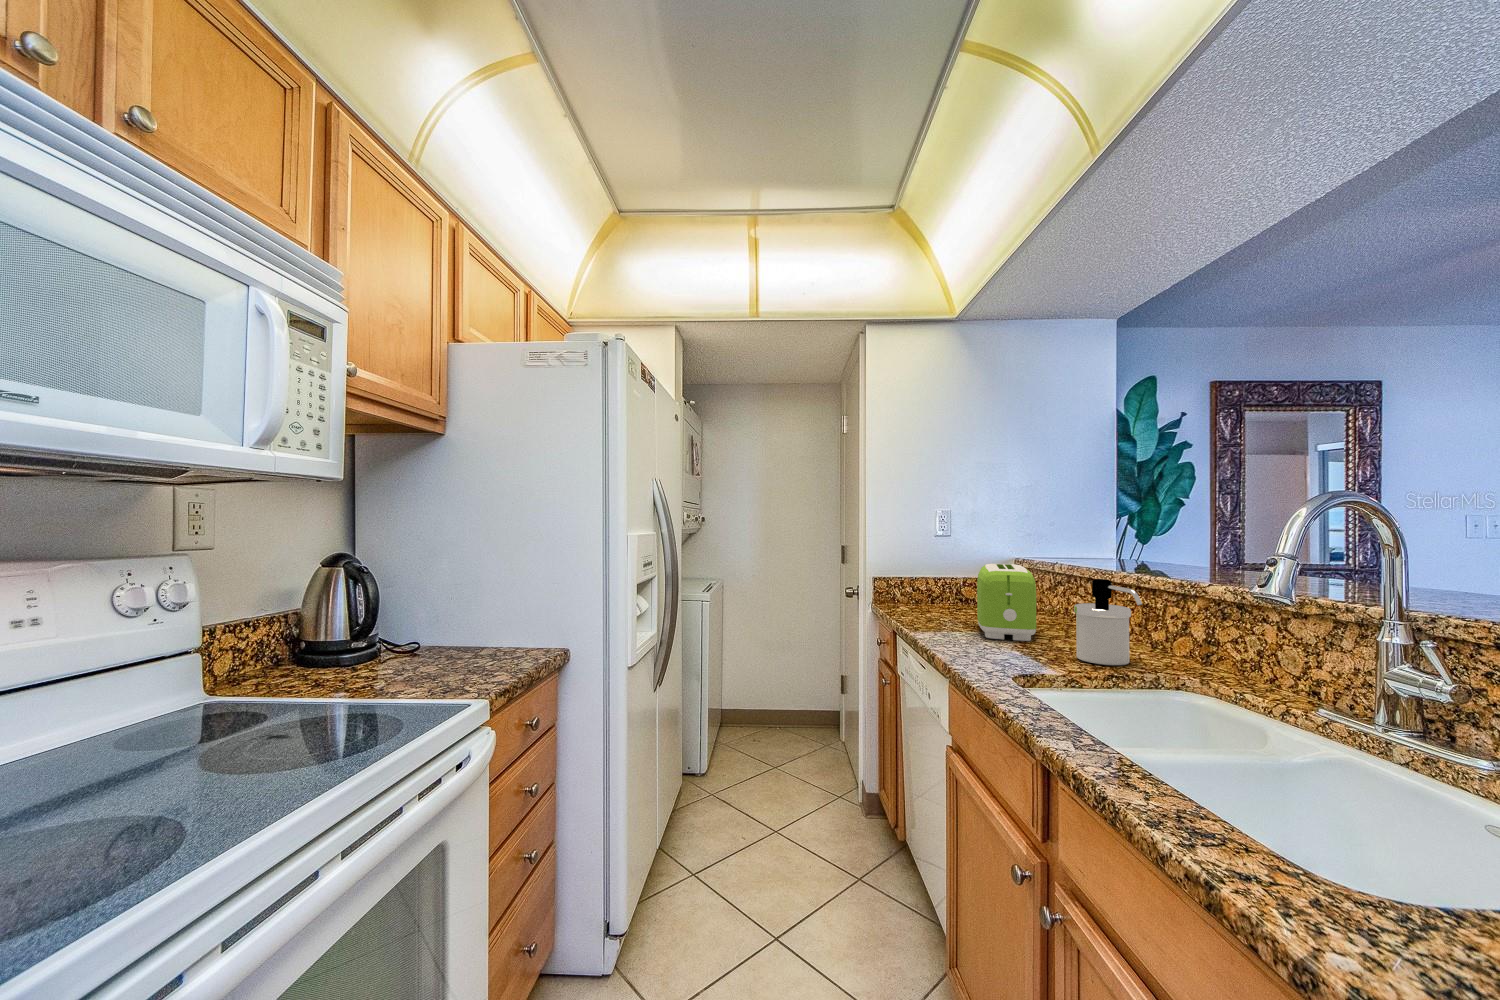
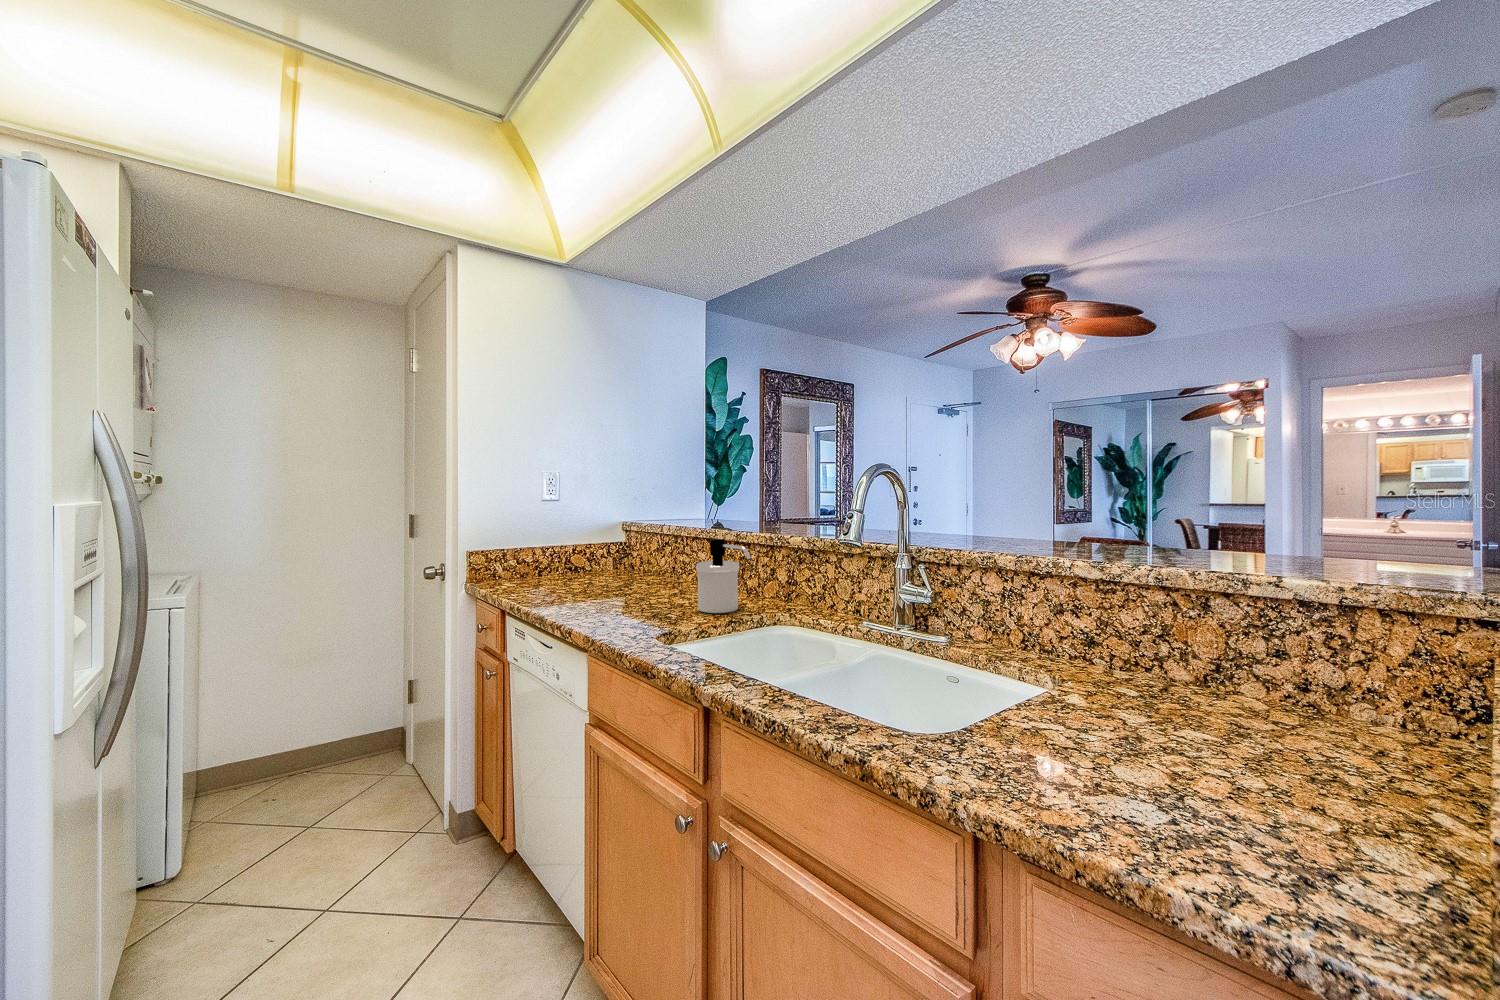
toaster: present [977,564,1036,641] -> none [599,530,658,604]

